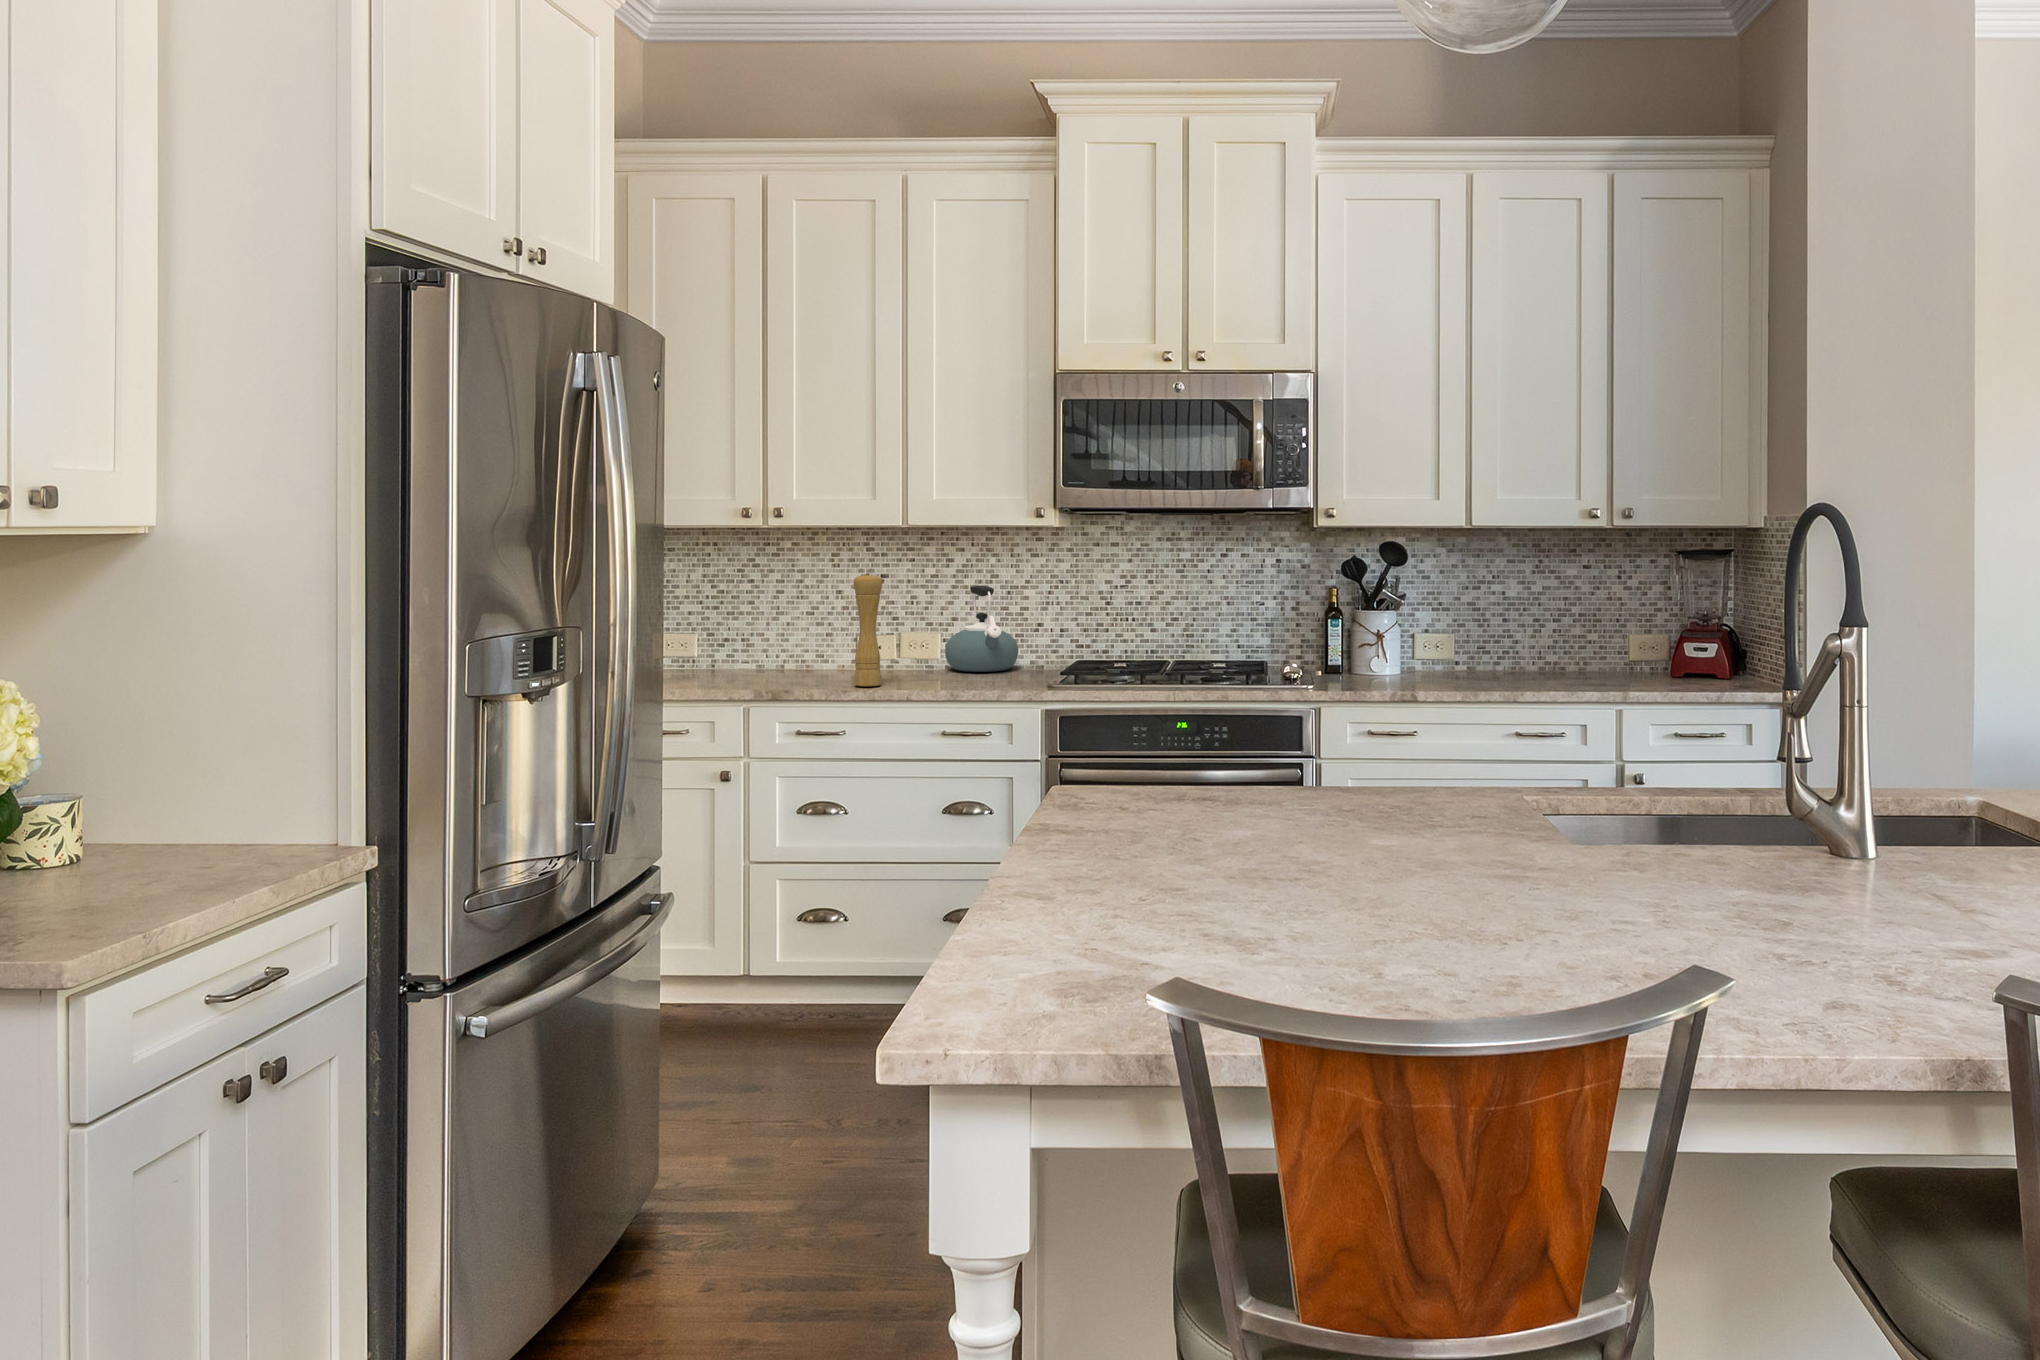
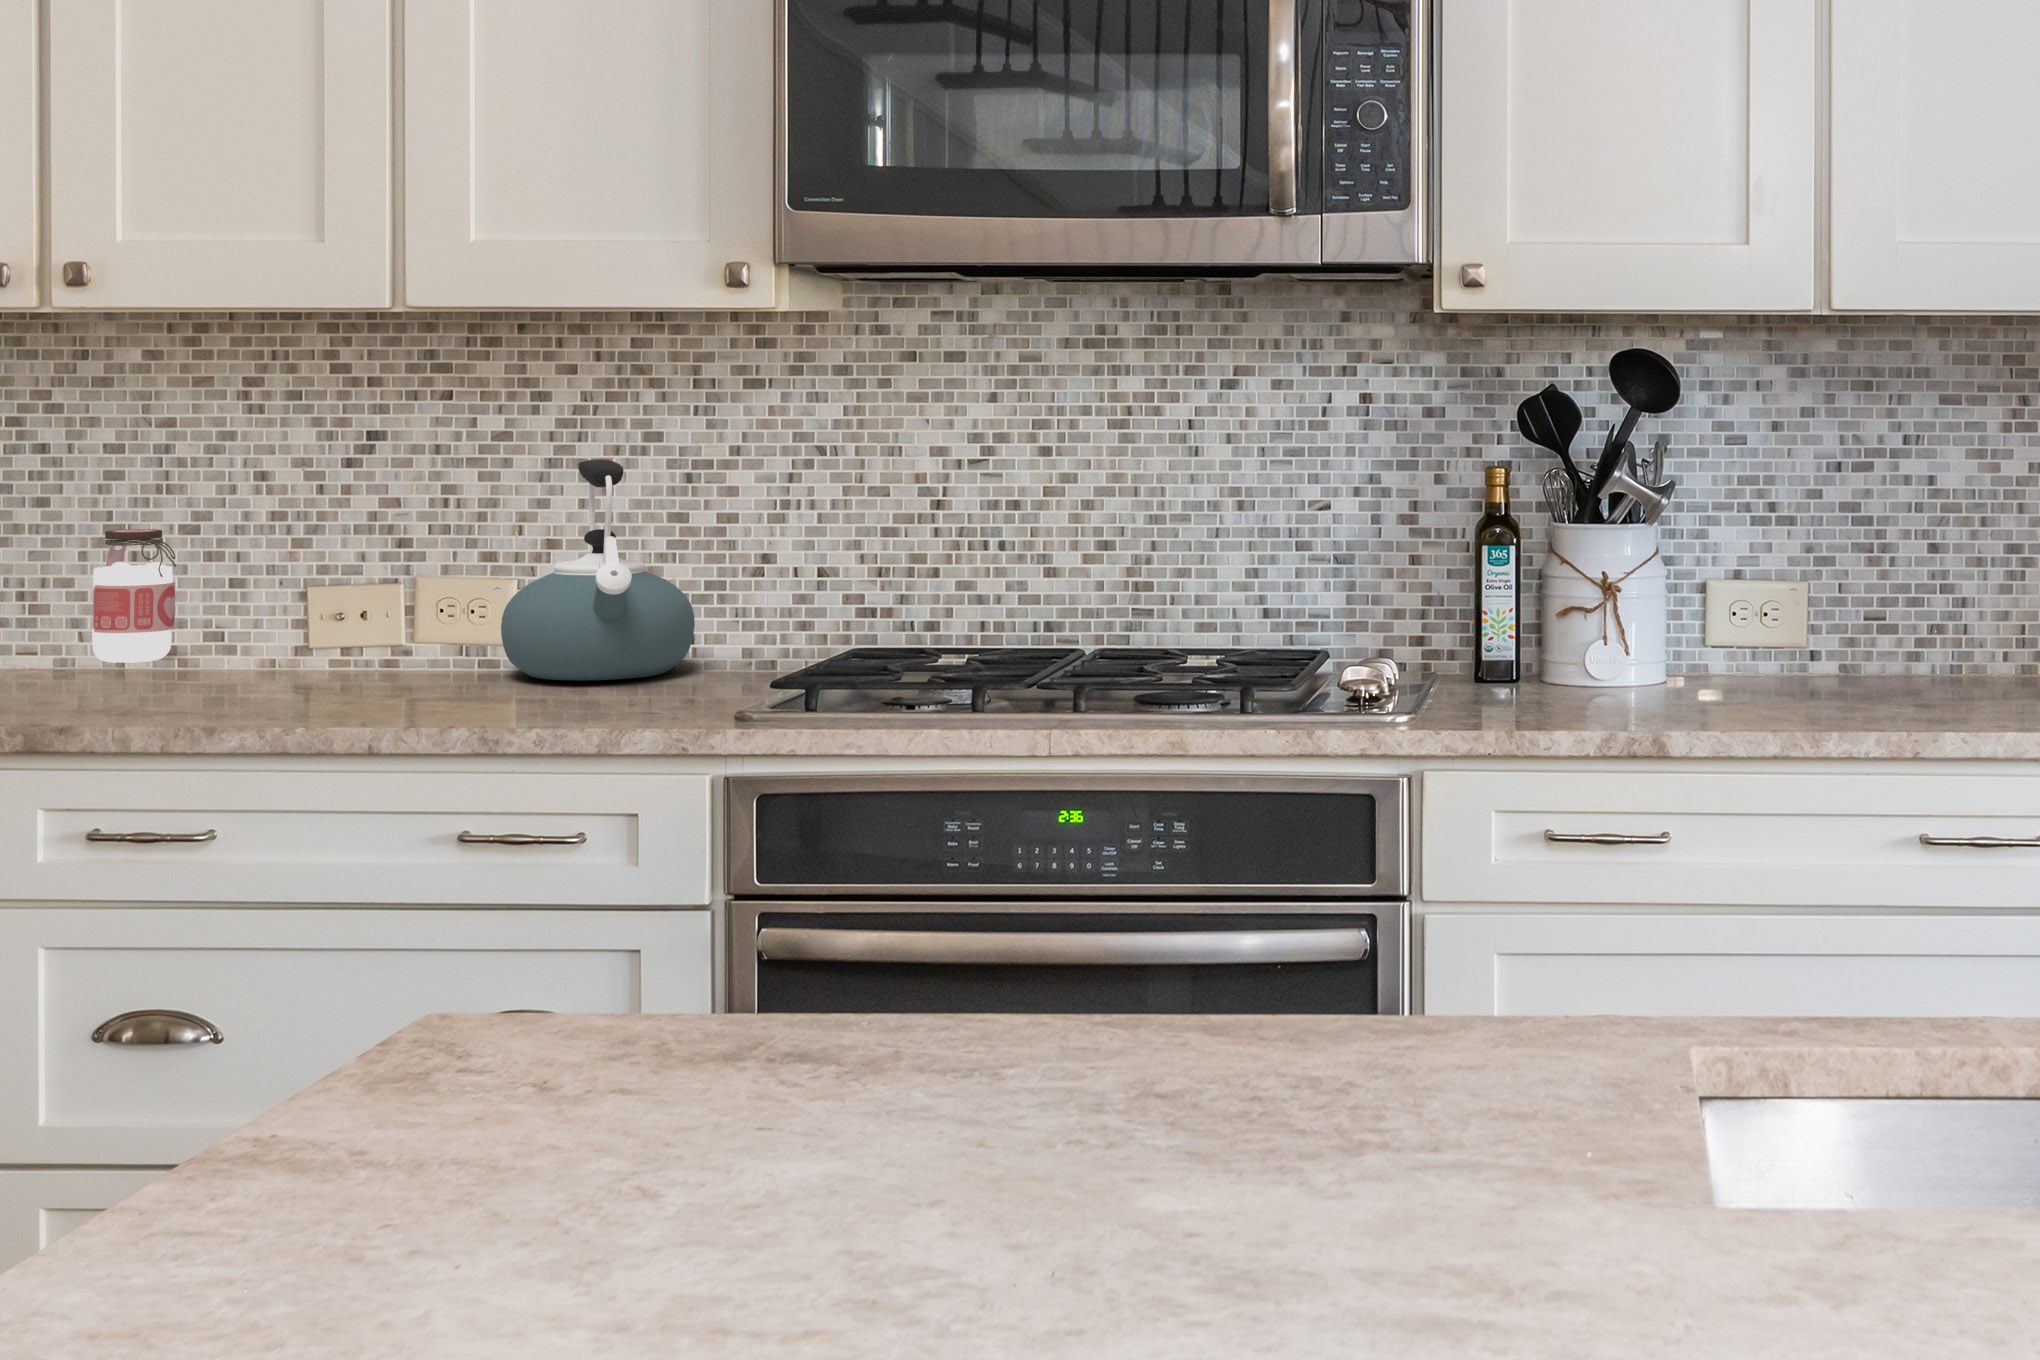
pepper mill: present [854,573,882,686] -> none [210,431,290,725]
jar: none [781,613,813,666] -> present [93,529,176,663]

